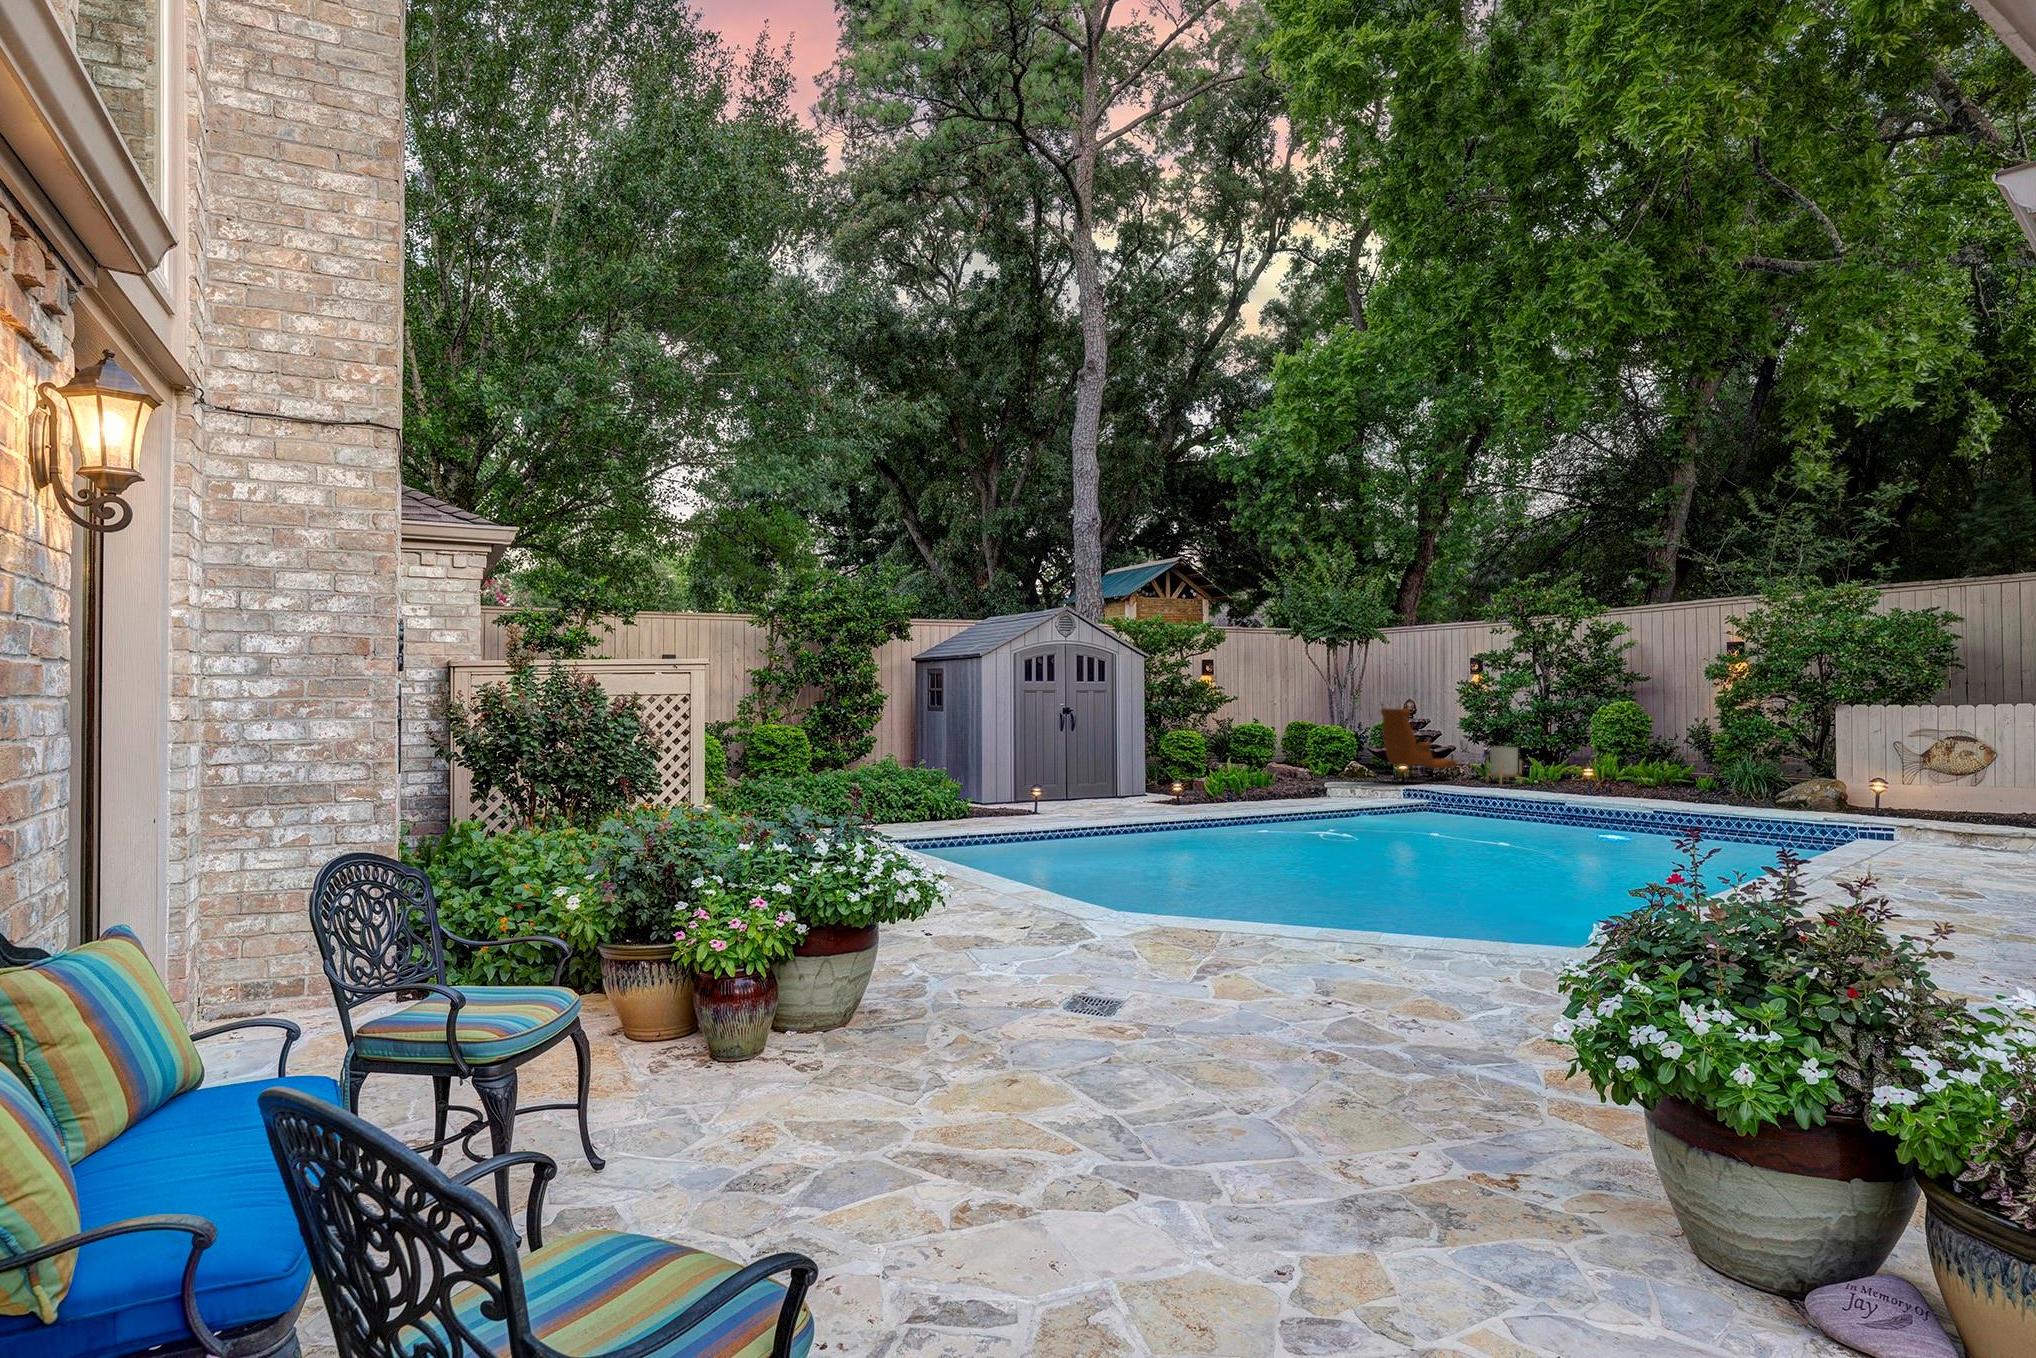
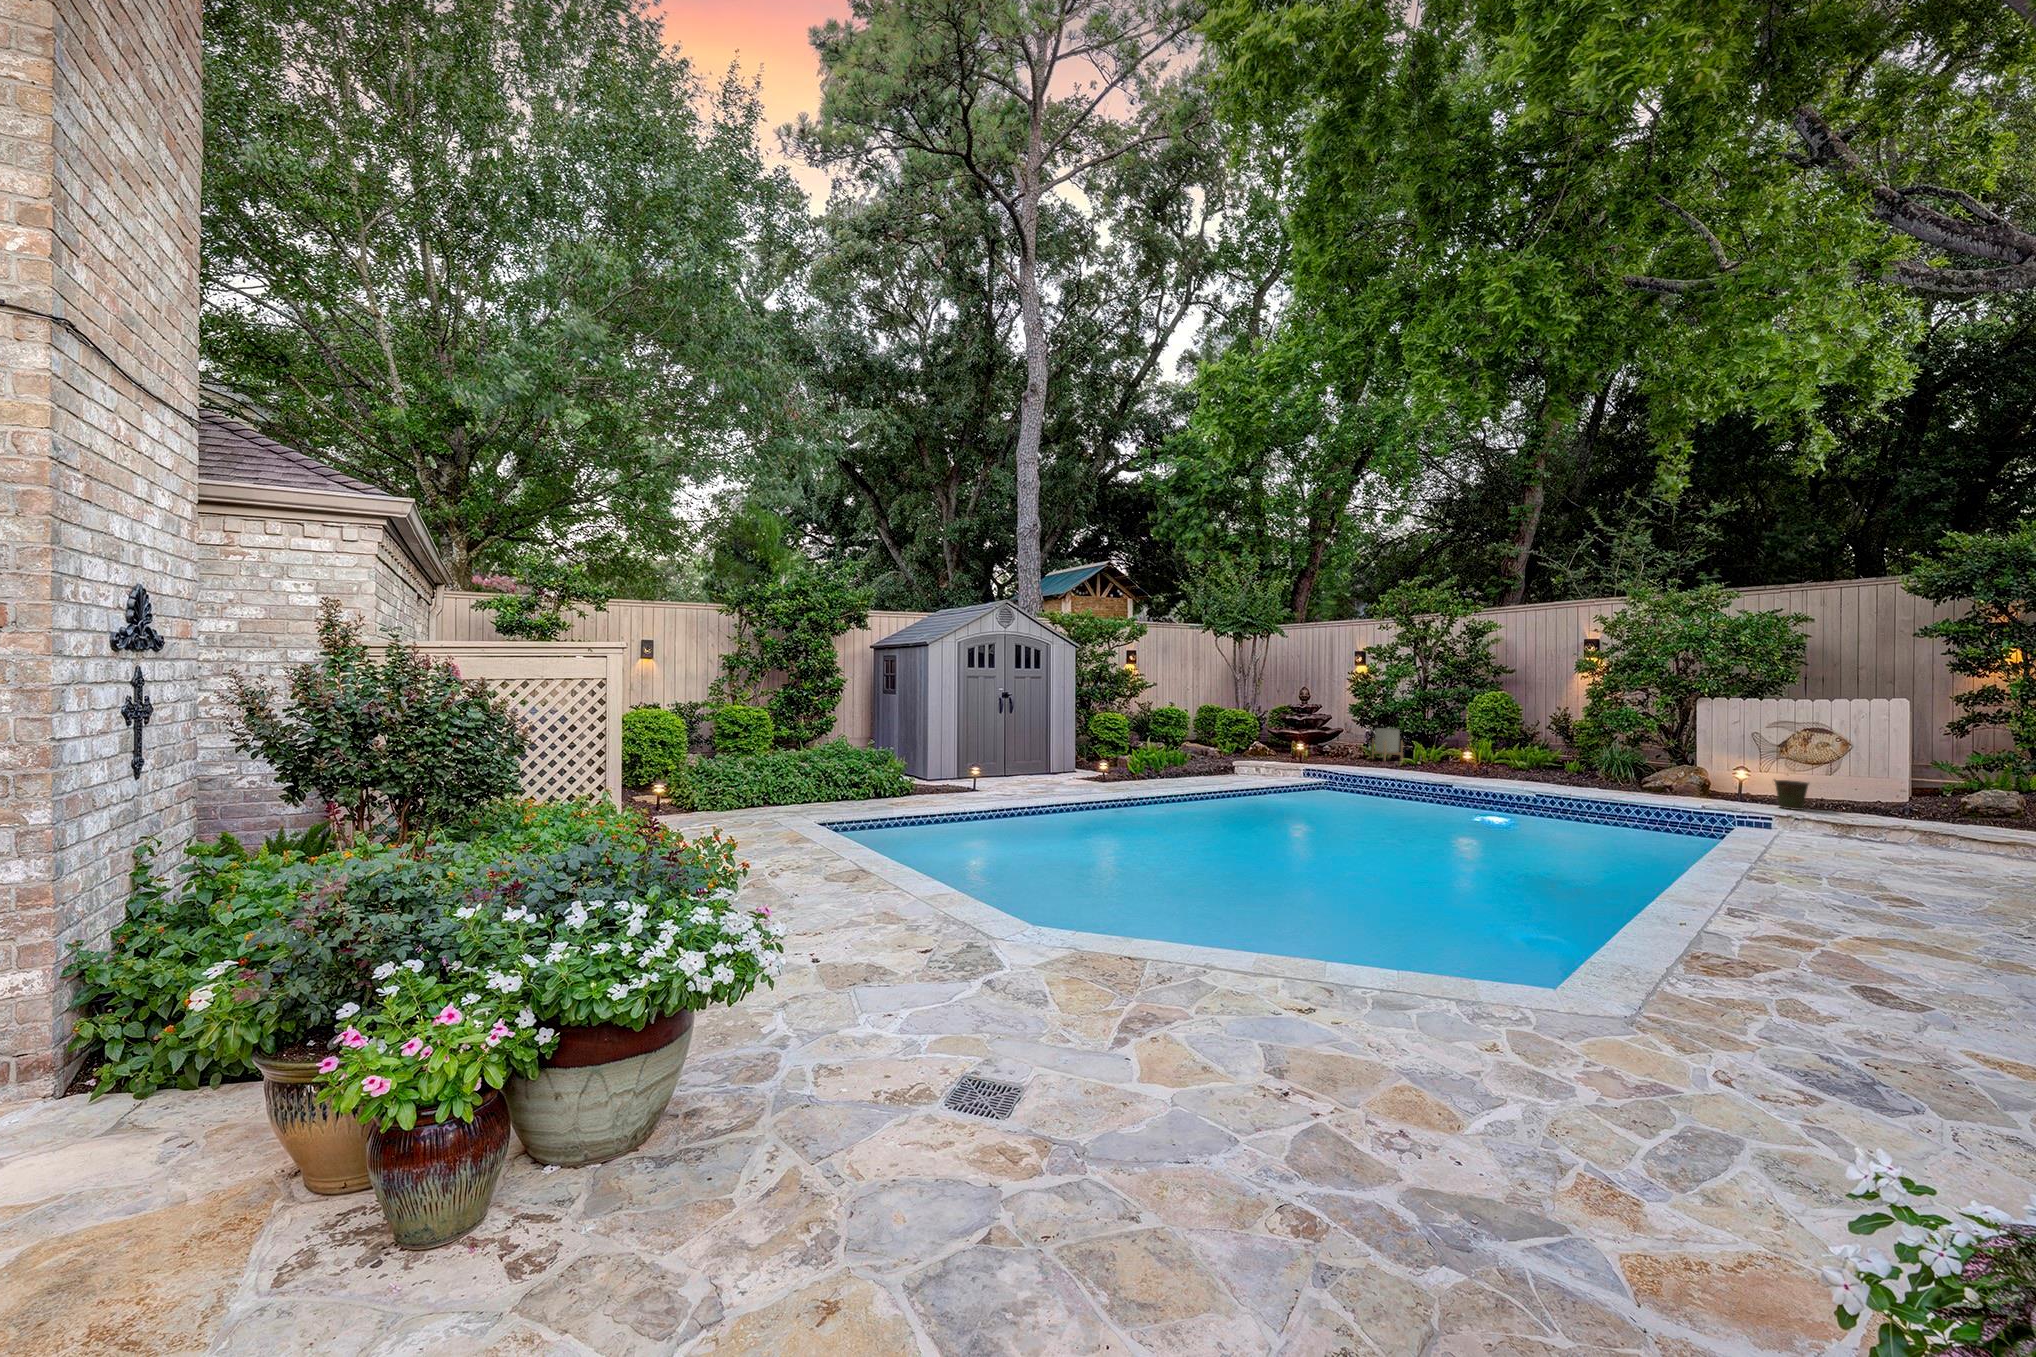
lounge chair: present [1381,708,1457,784] -> none [1282,694,1346,761]
bucket: none [1907,788,1945,820] -> present [1774,780,1809,810]

